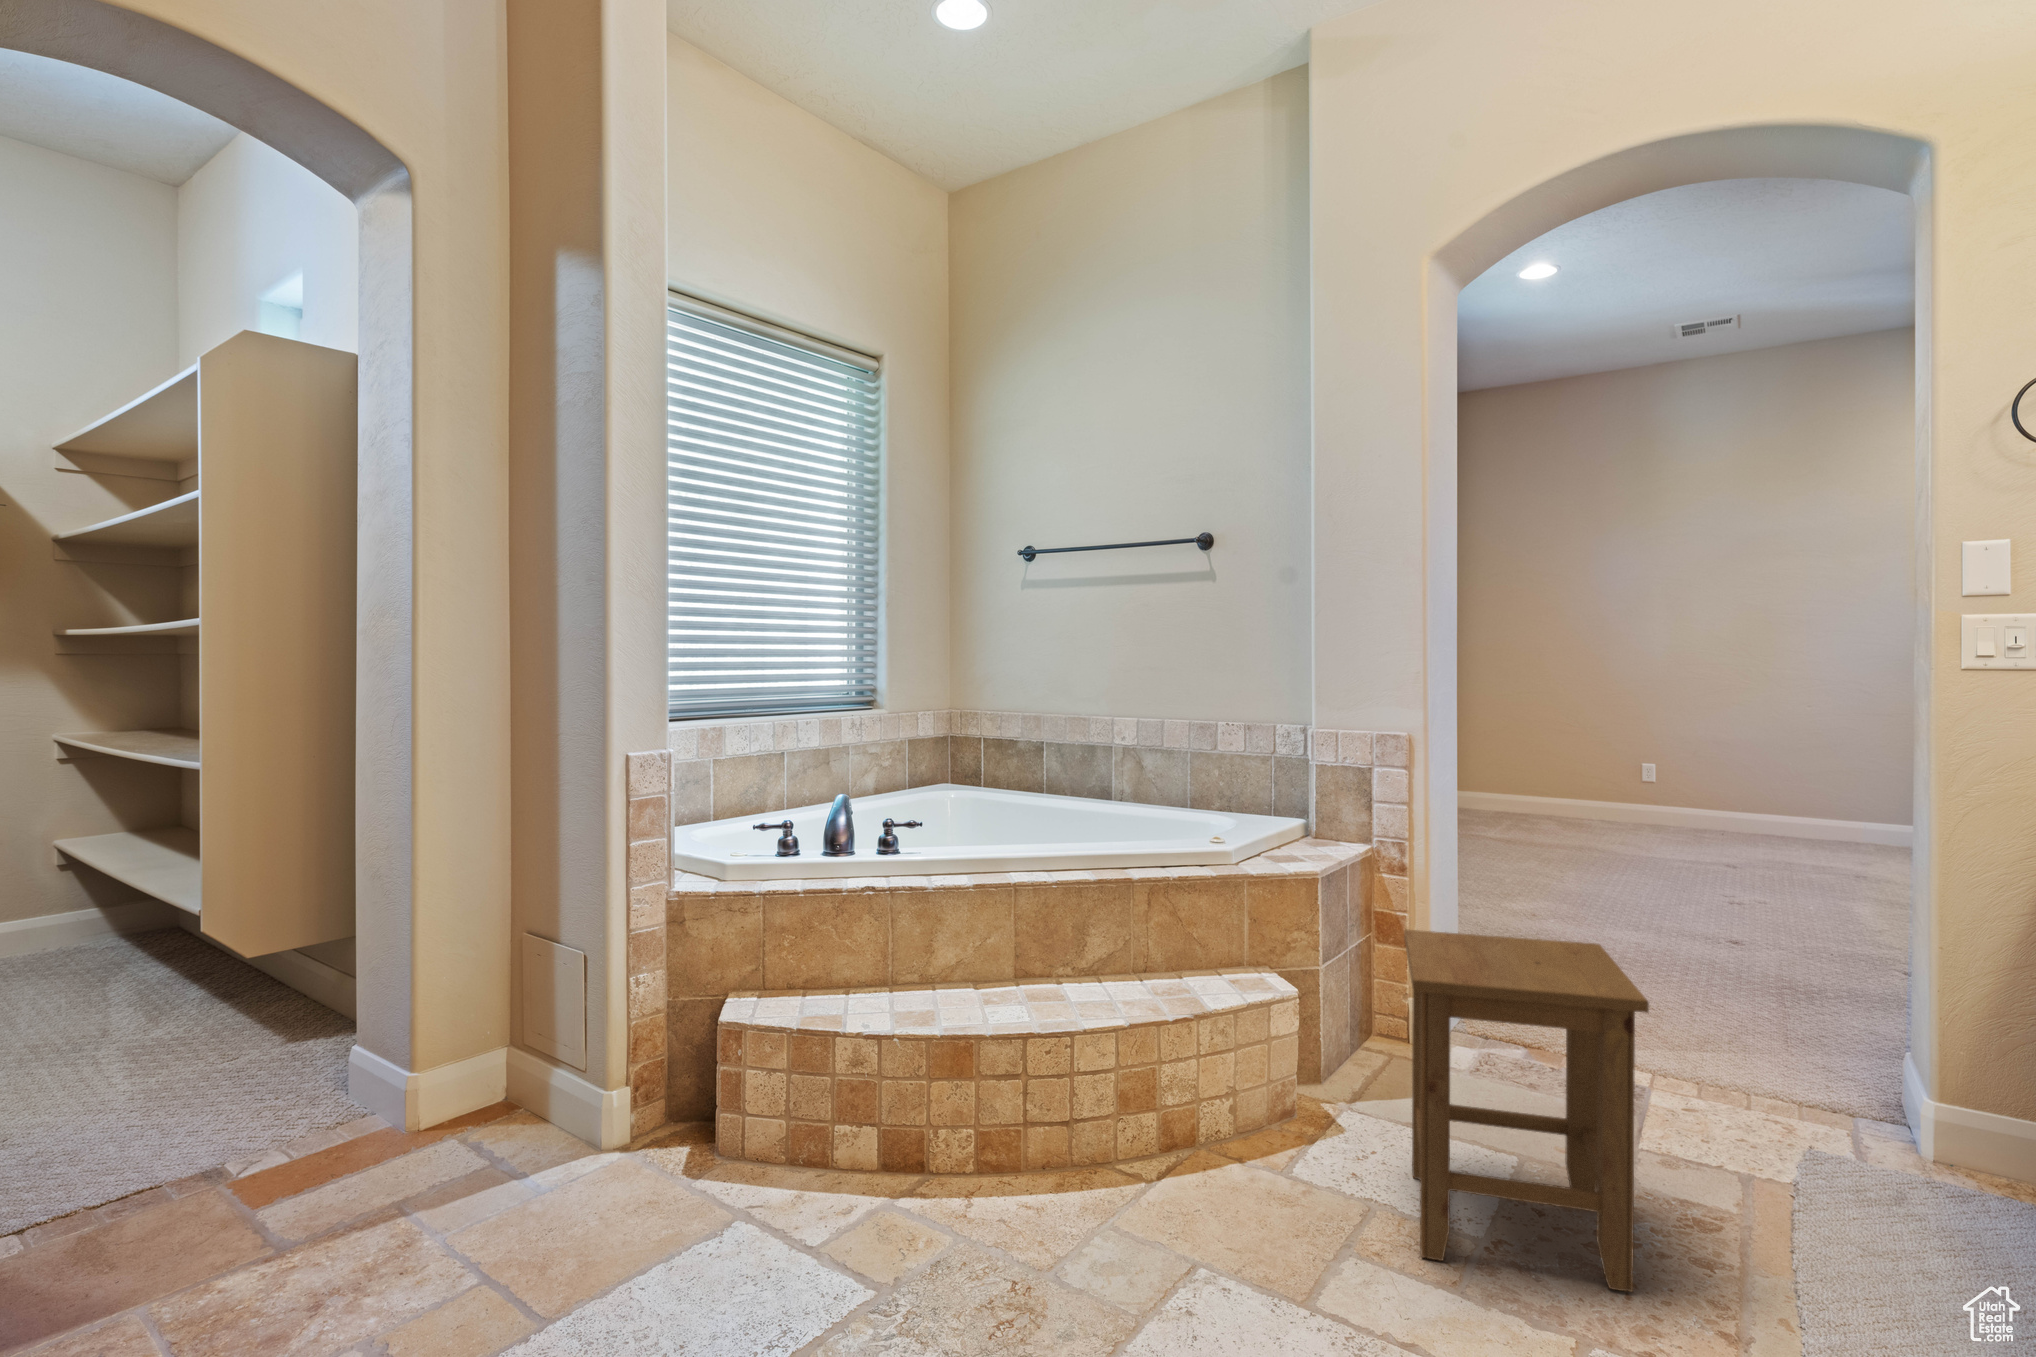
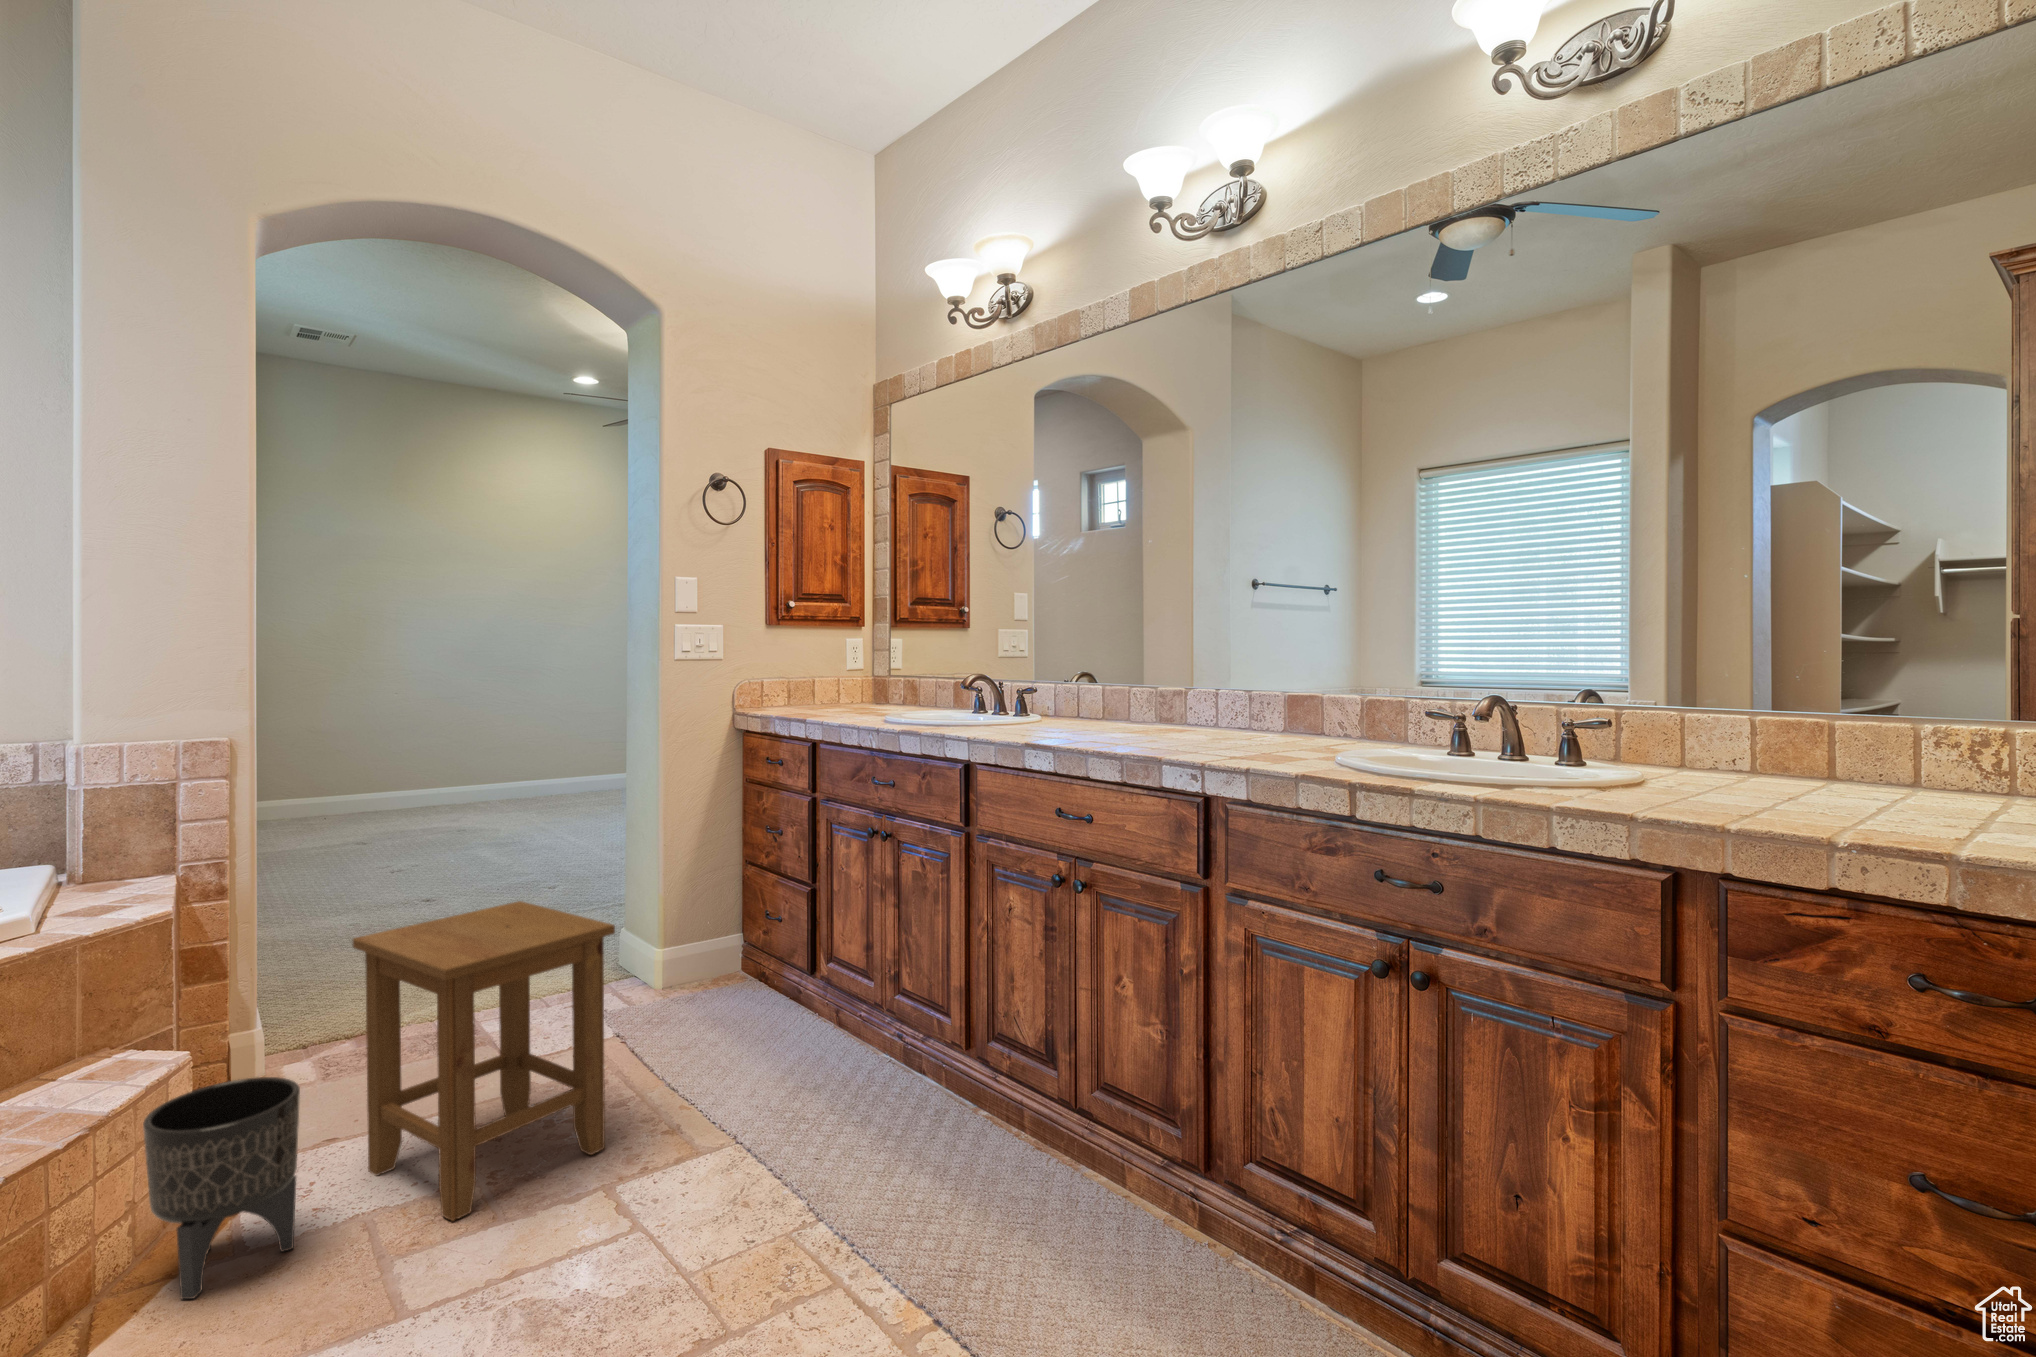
planter: none [1209,1018,1319,1196] -> present [143,1077,300,1299]

